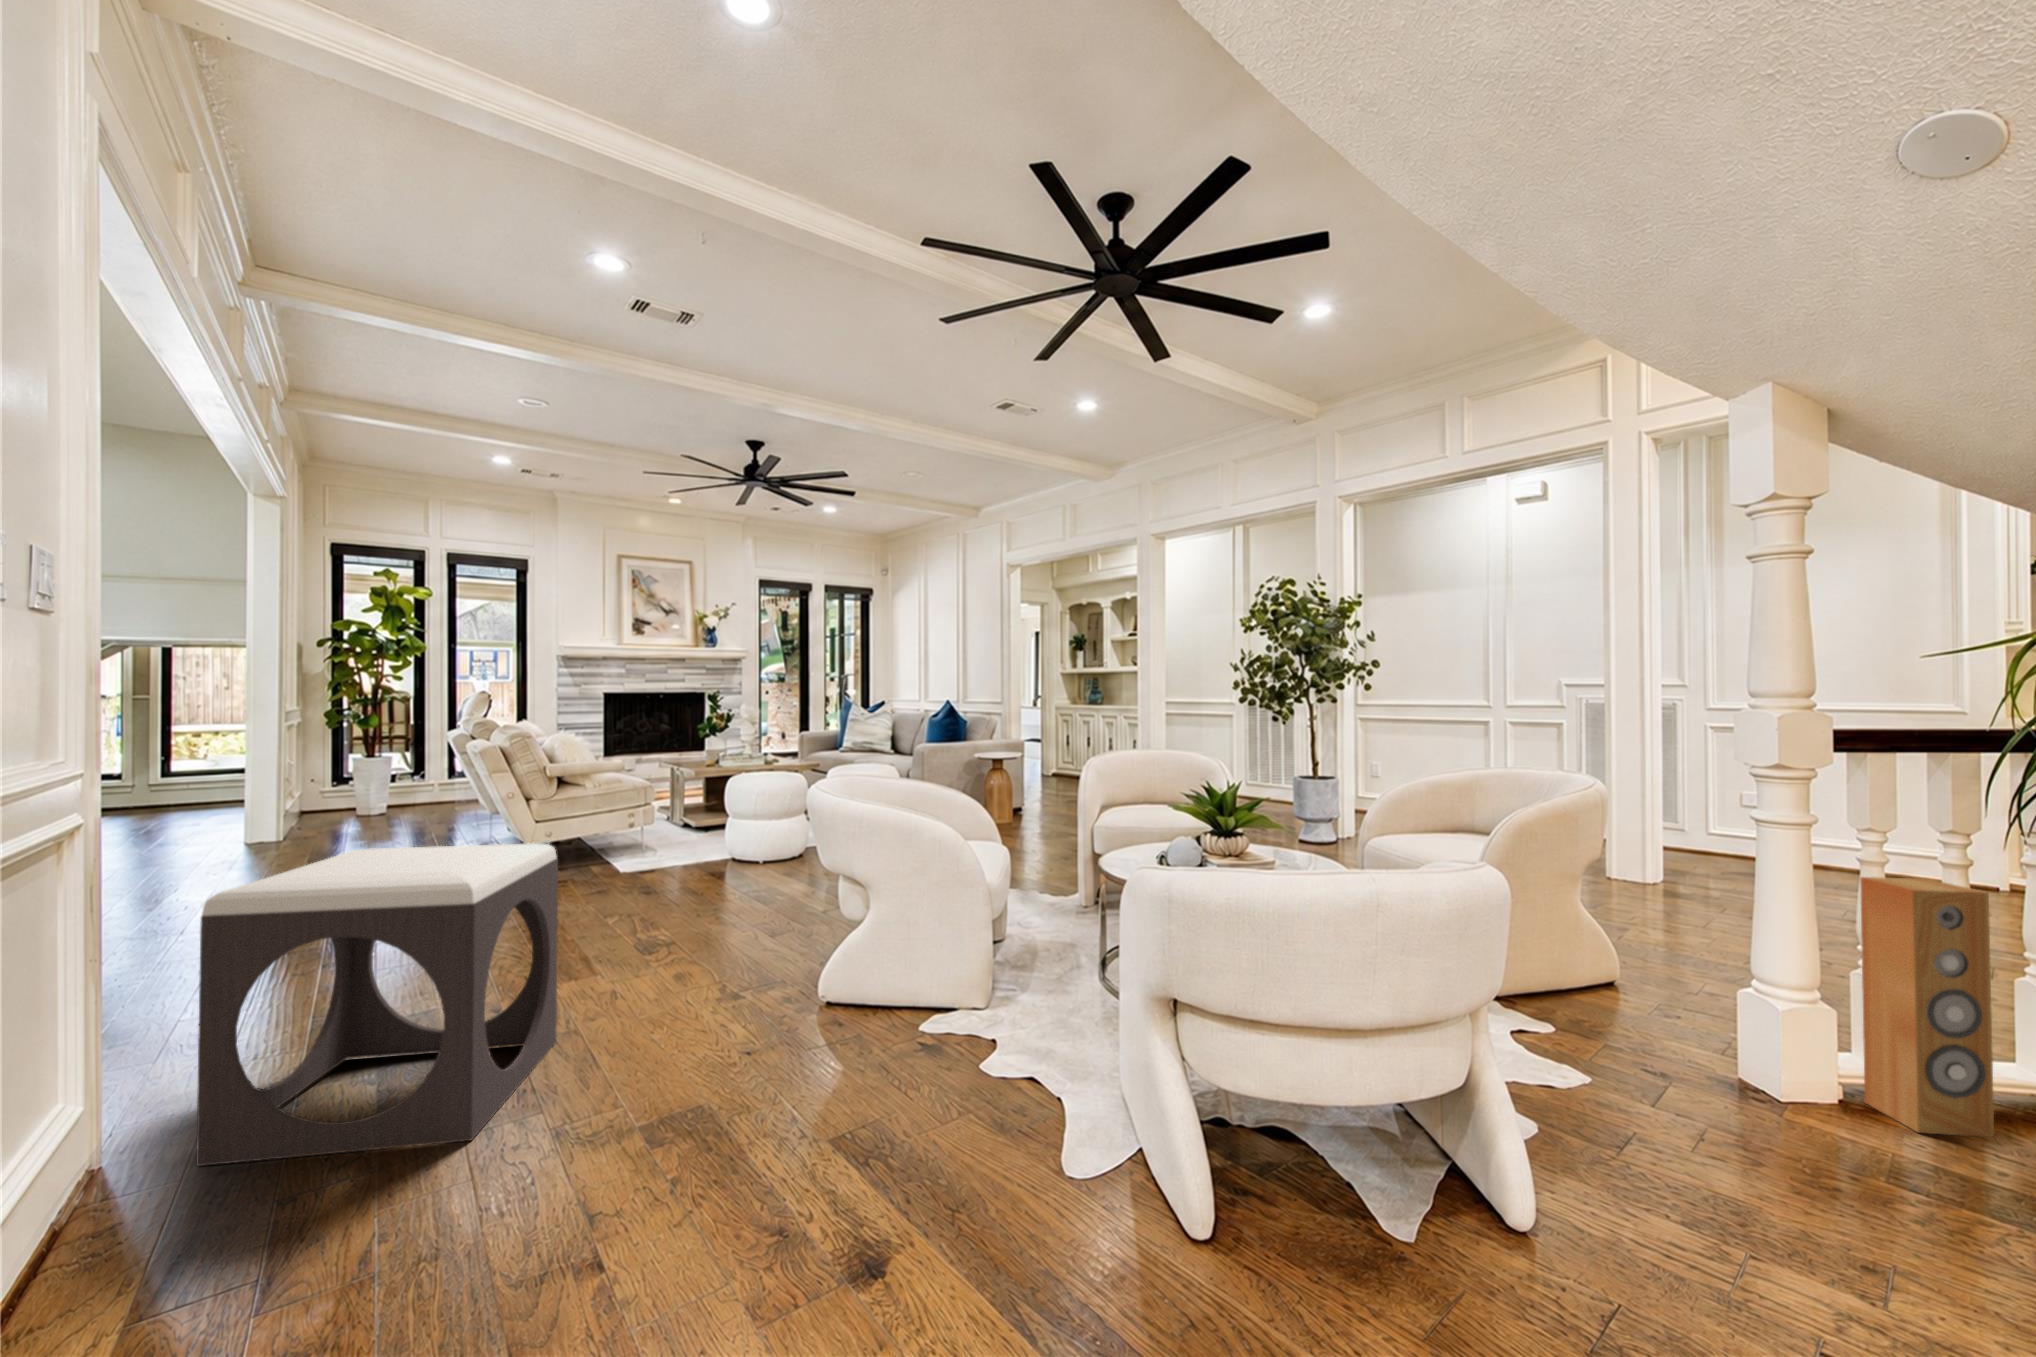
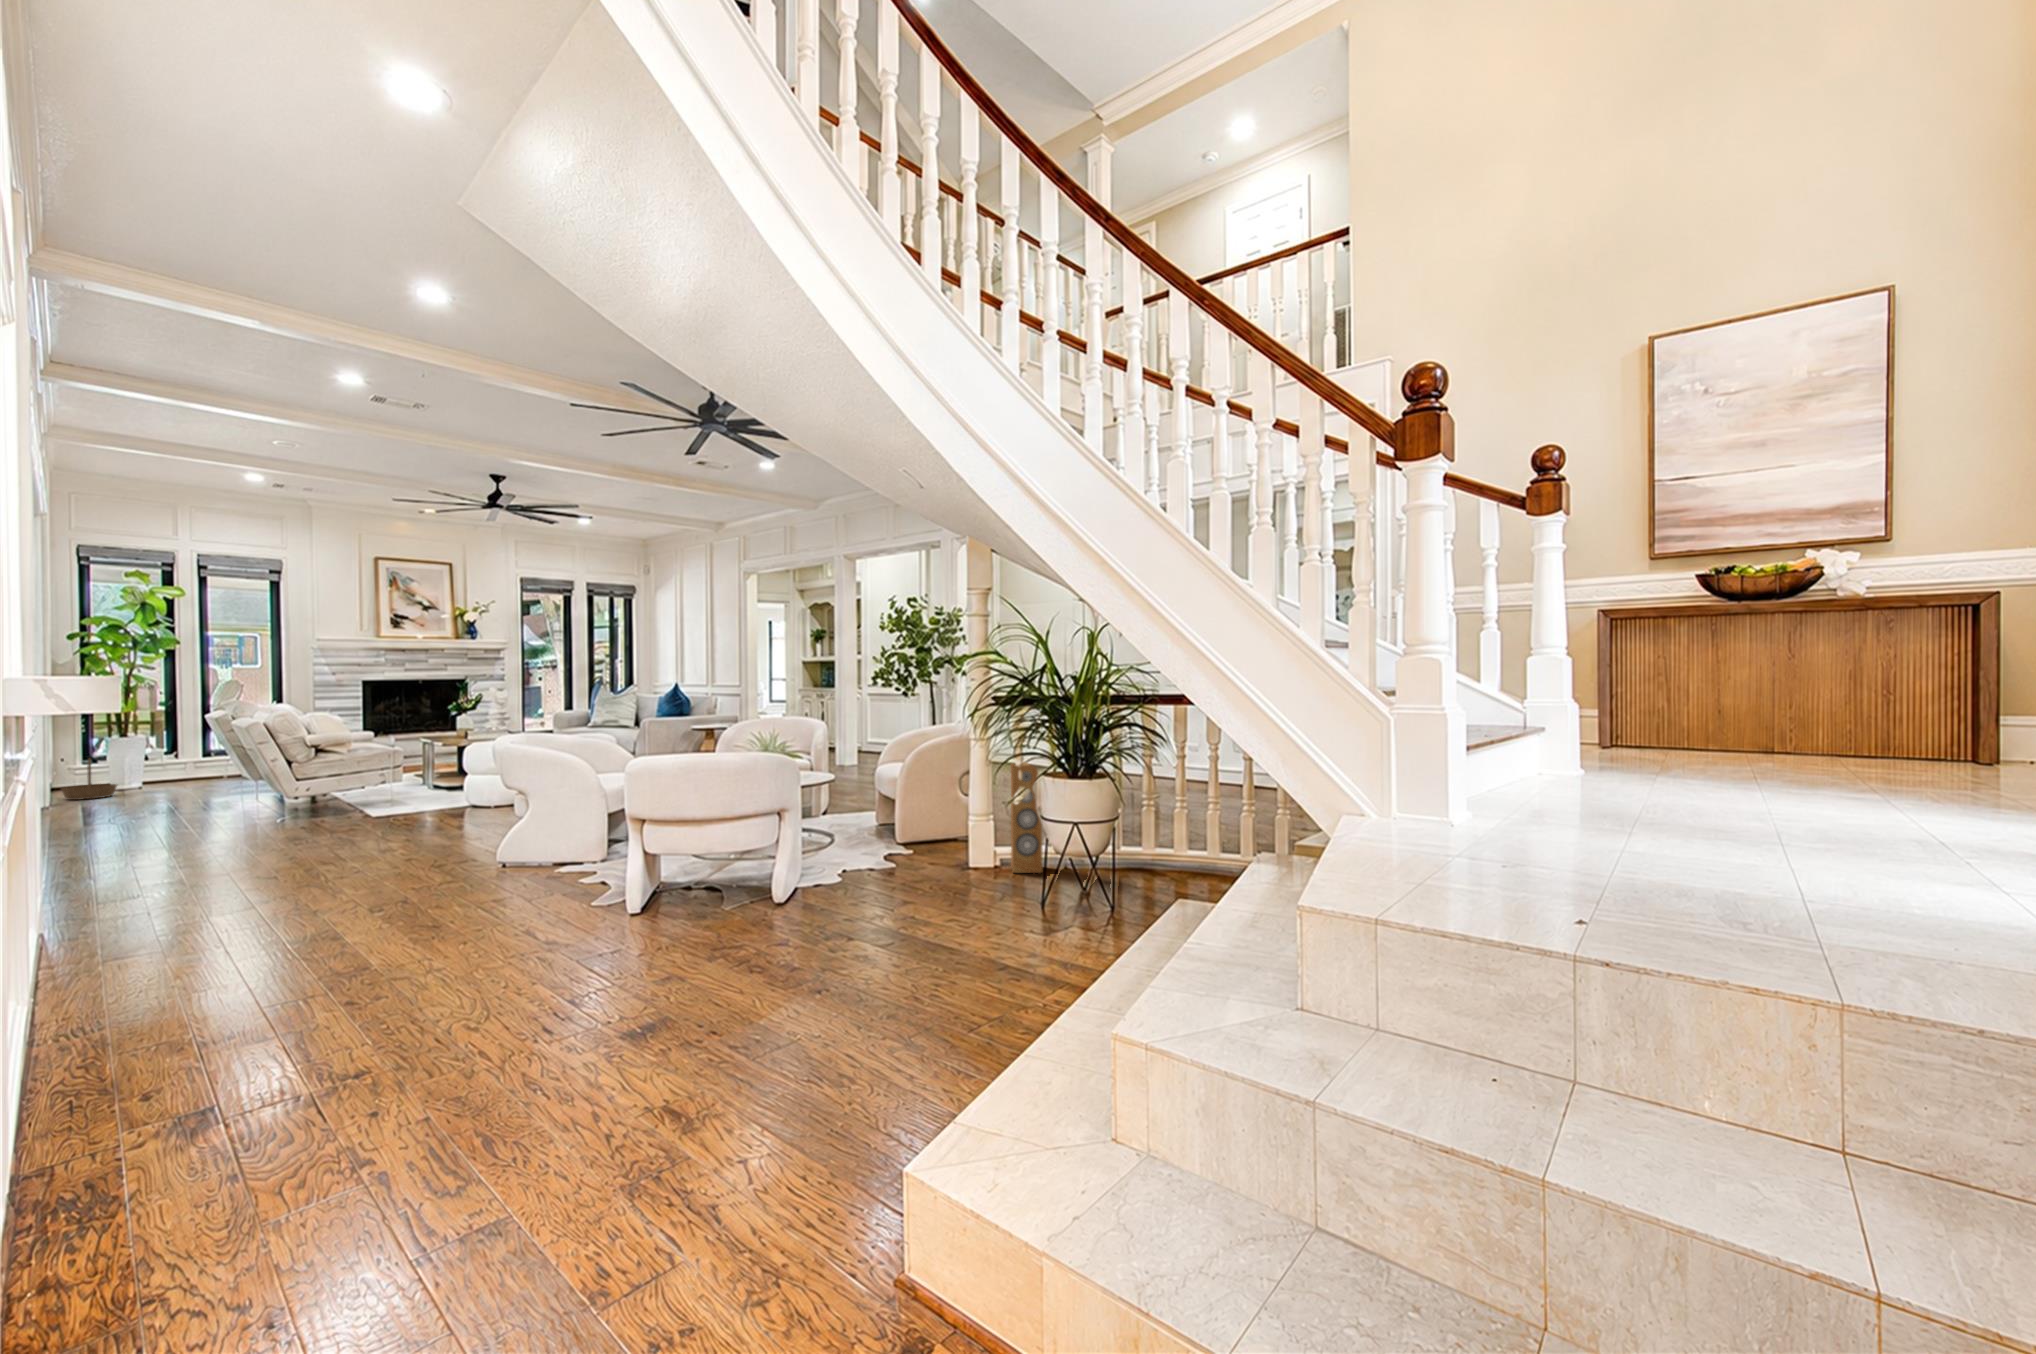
basket: none [302,779,359,827] -> present [62,758,117,800]
footstool: present [196,843,558,1166] -> none [109,768,320,927]

